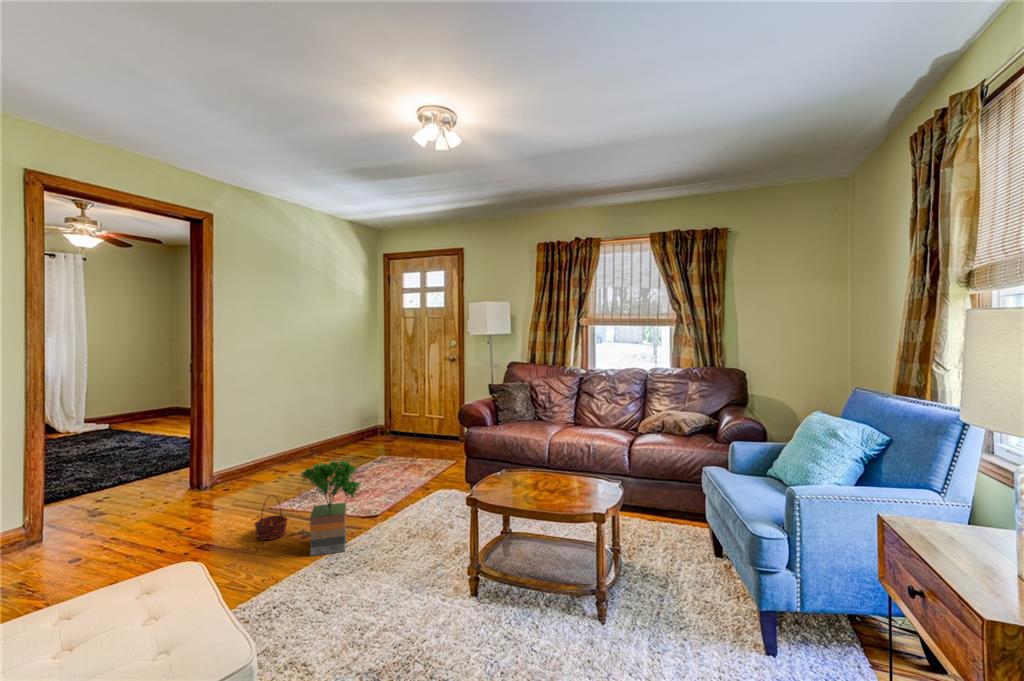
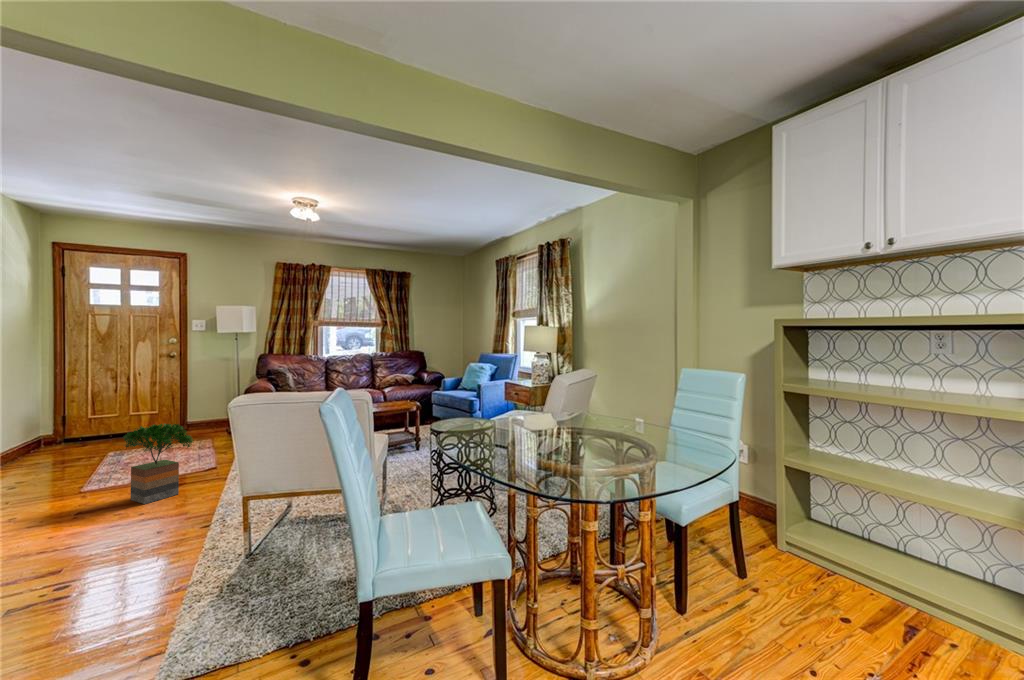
basket: present [255,498,288,540] -> none [35,471,82,516]

